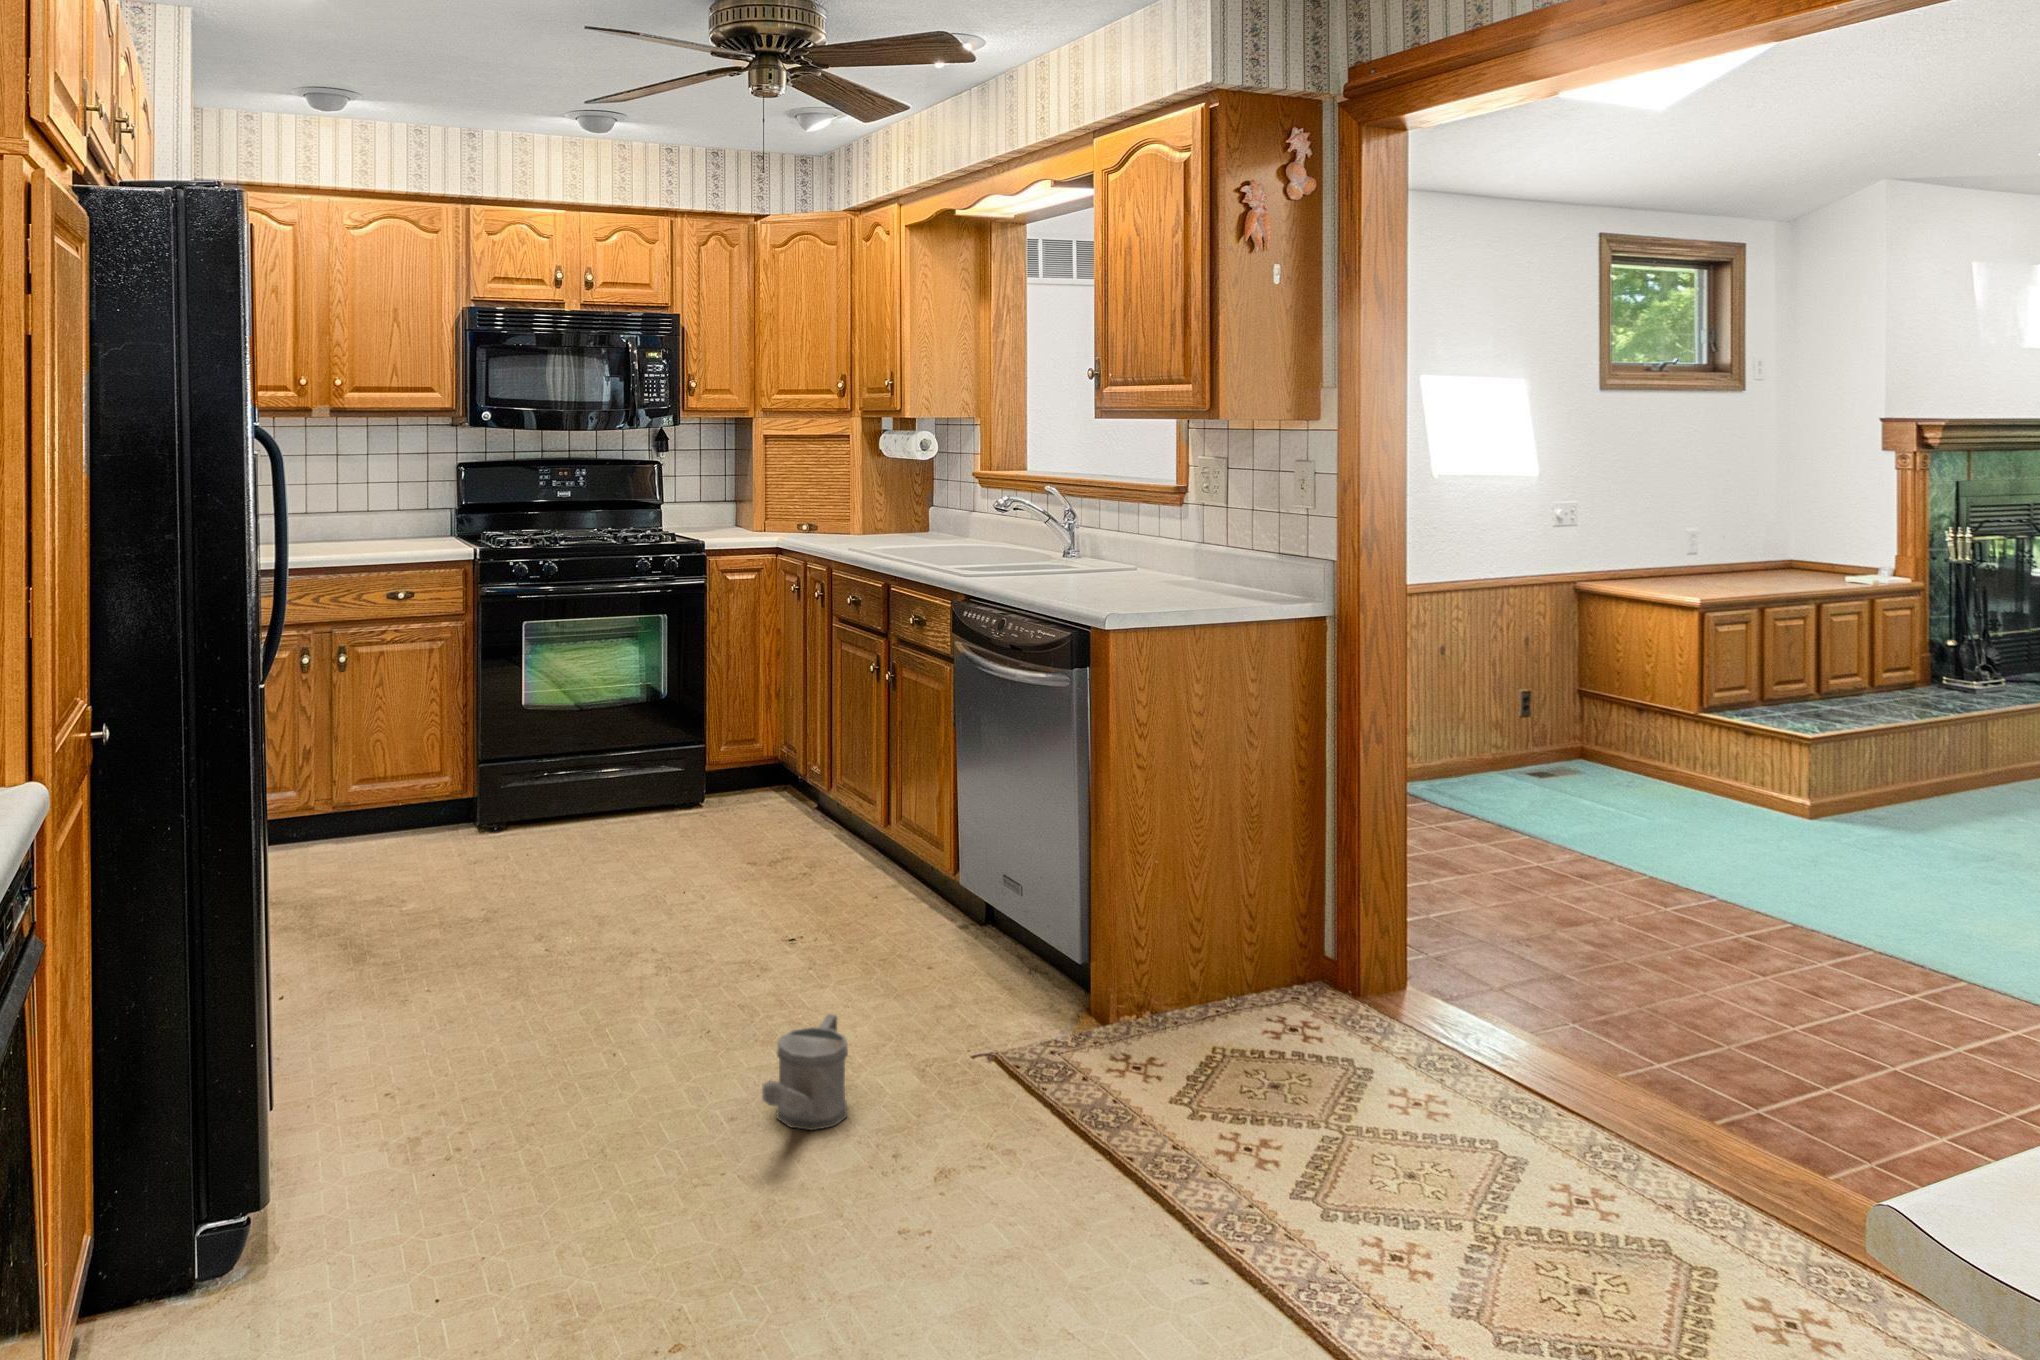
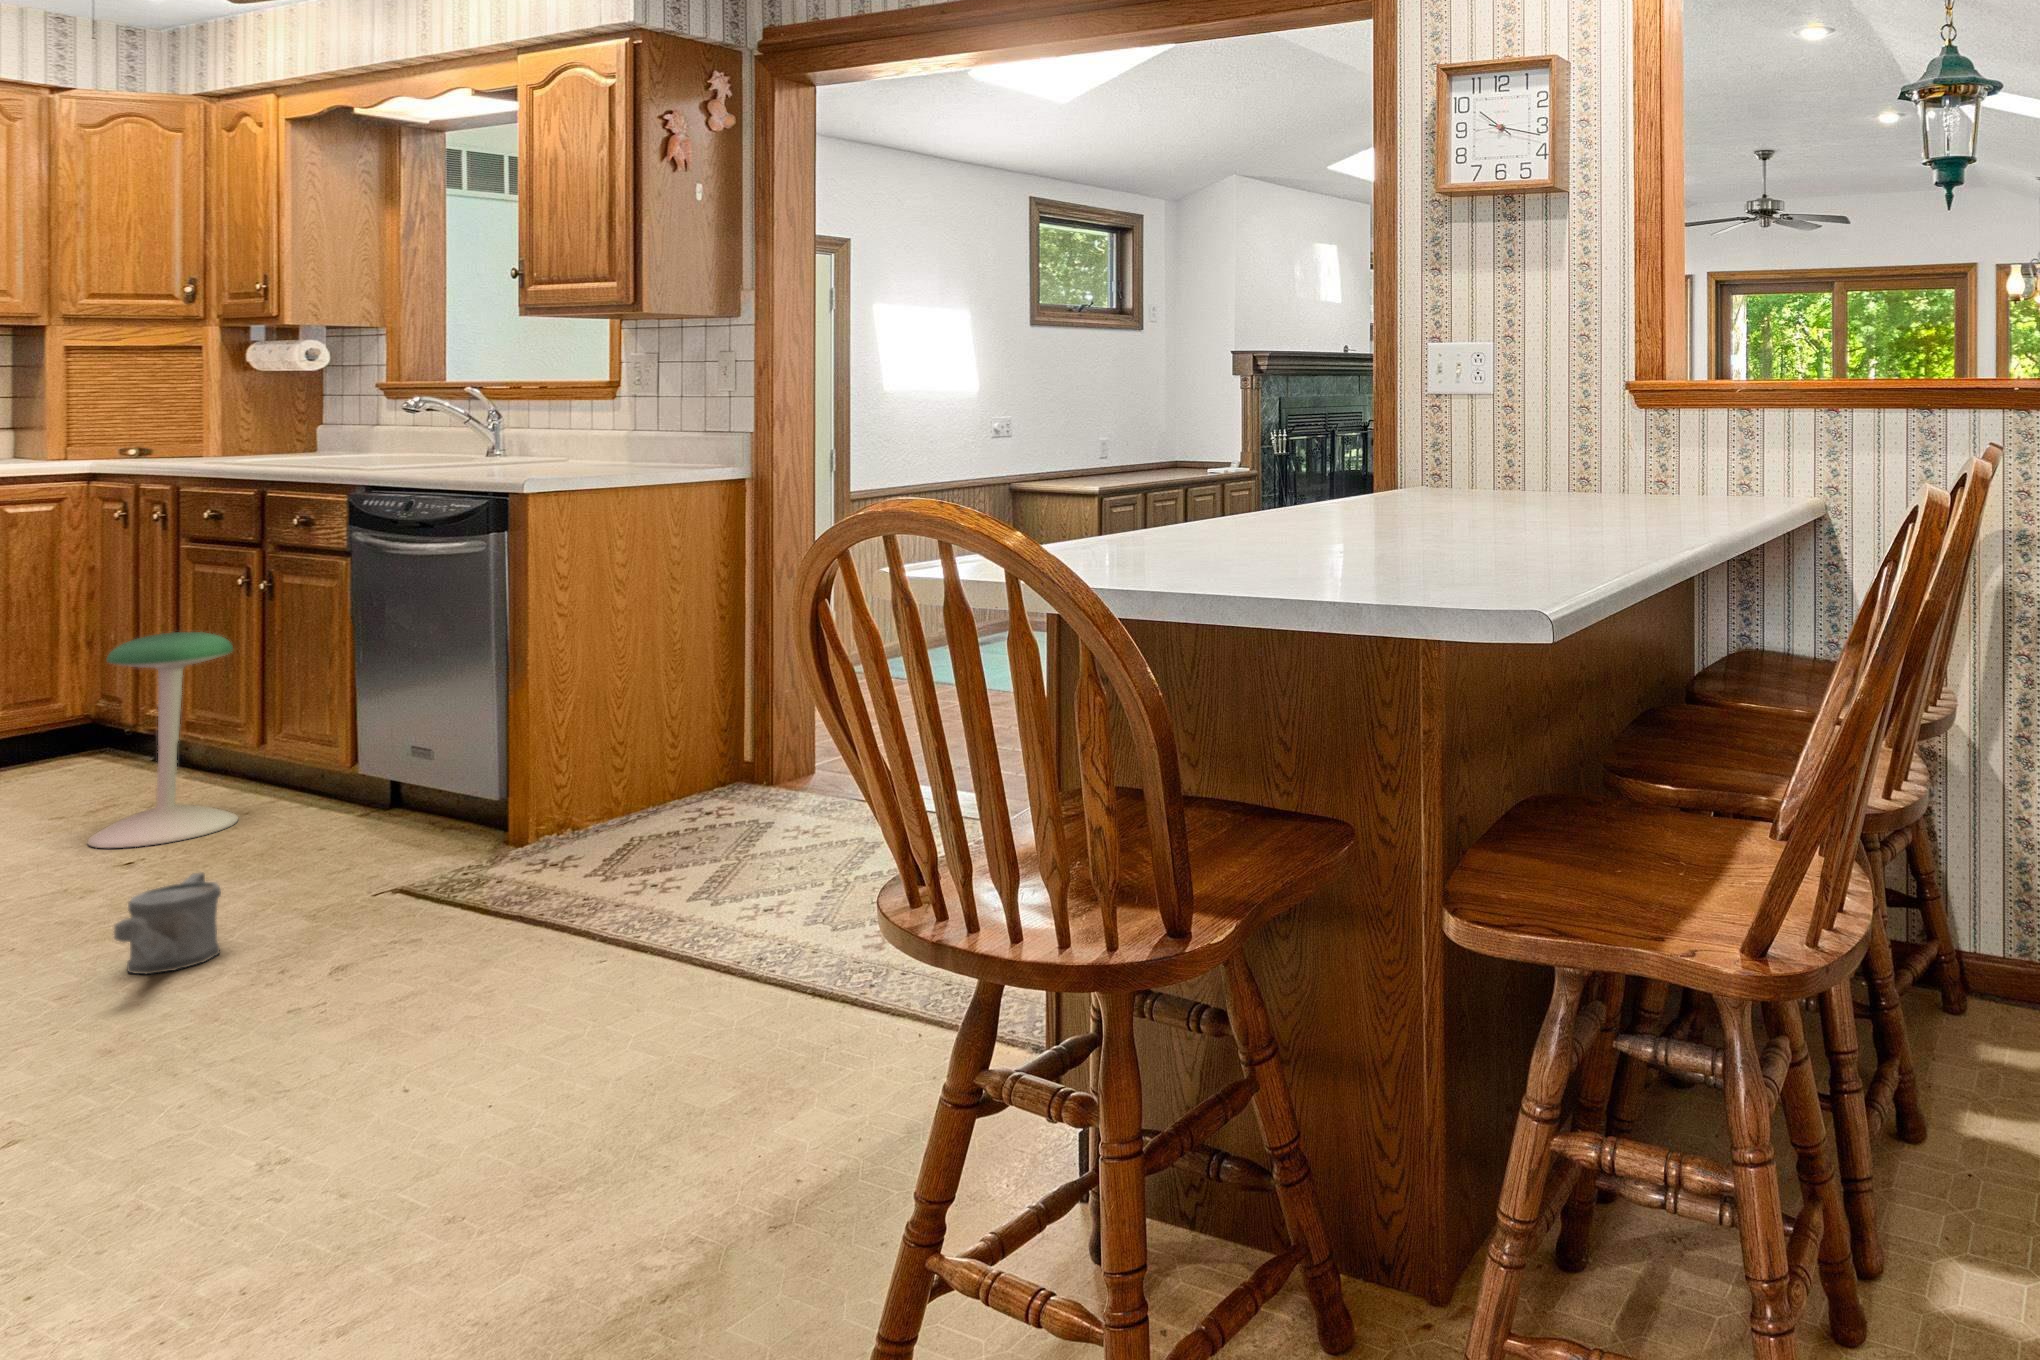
stool: none [766,718,871,926] -> present [88,632,238,848]

